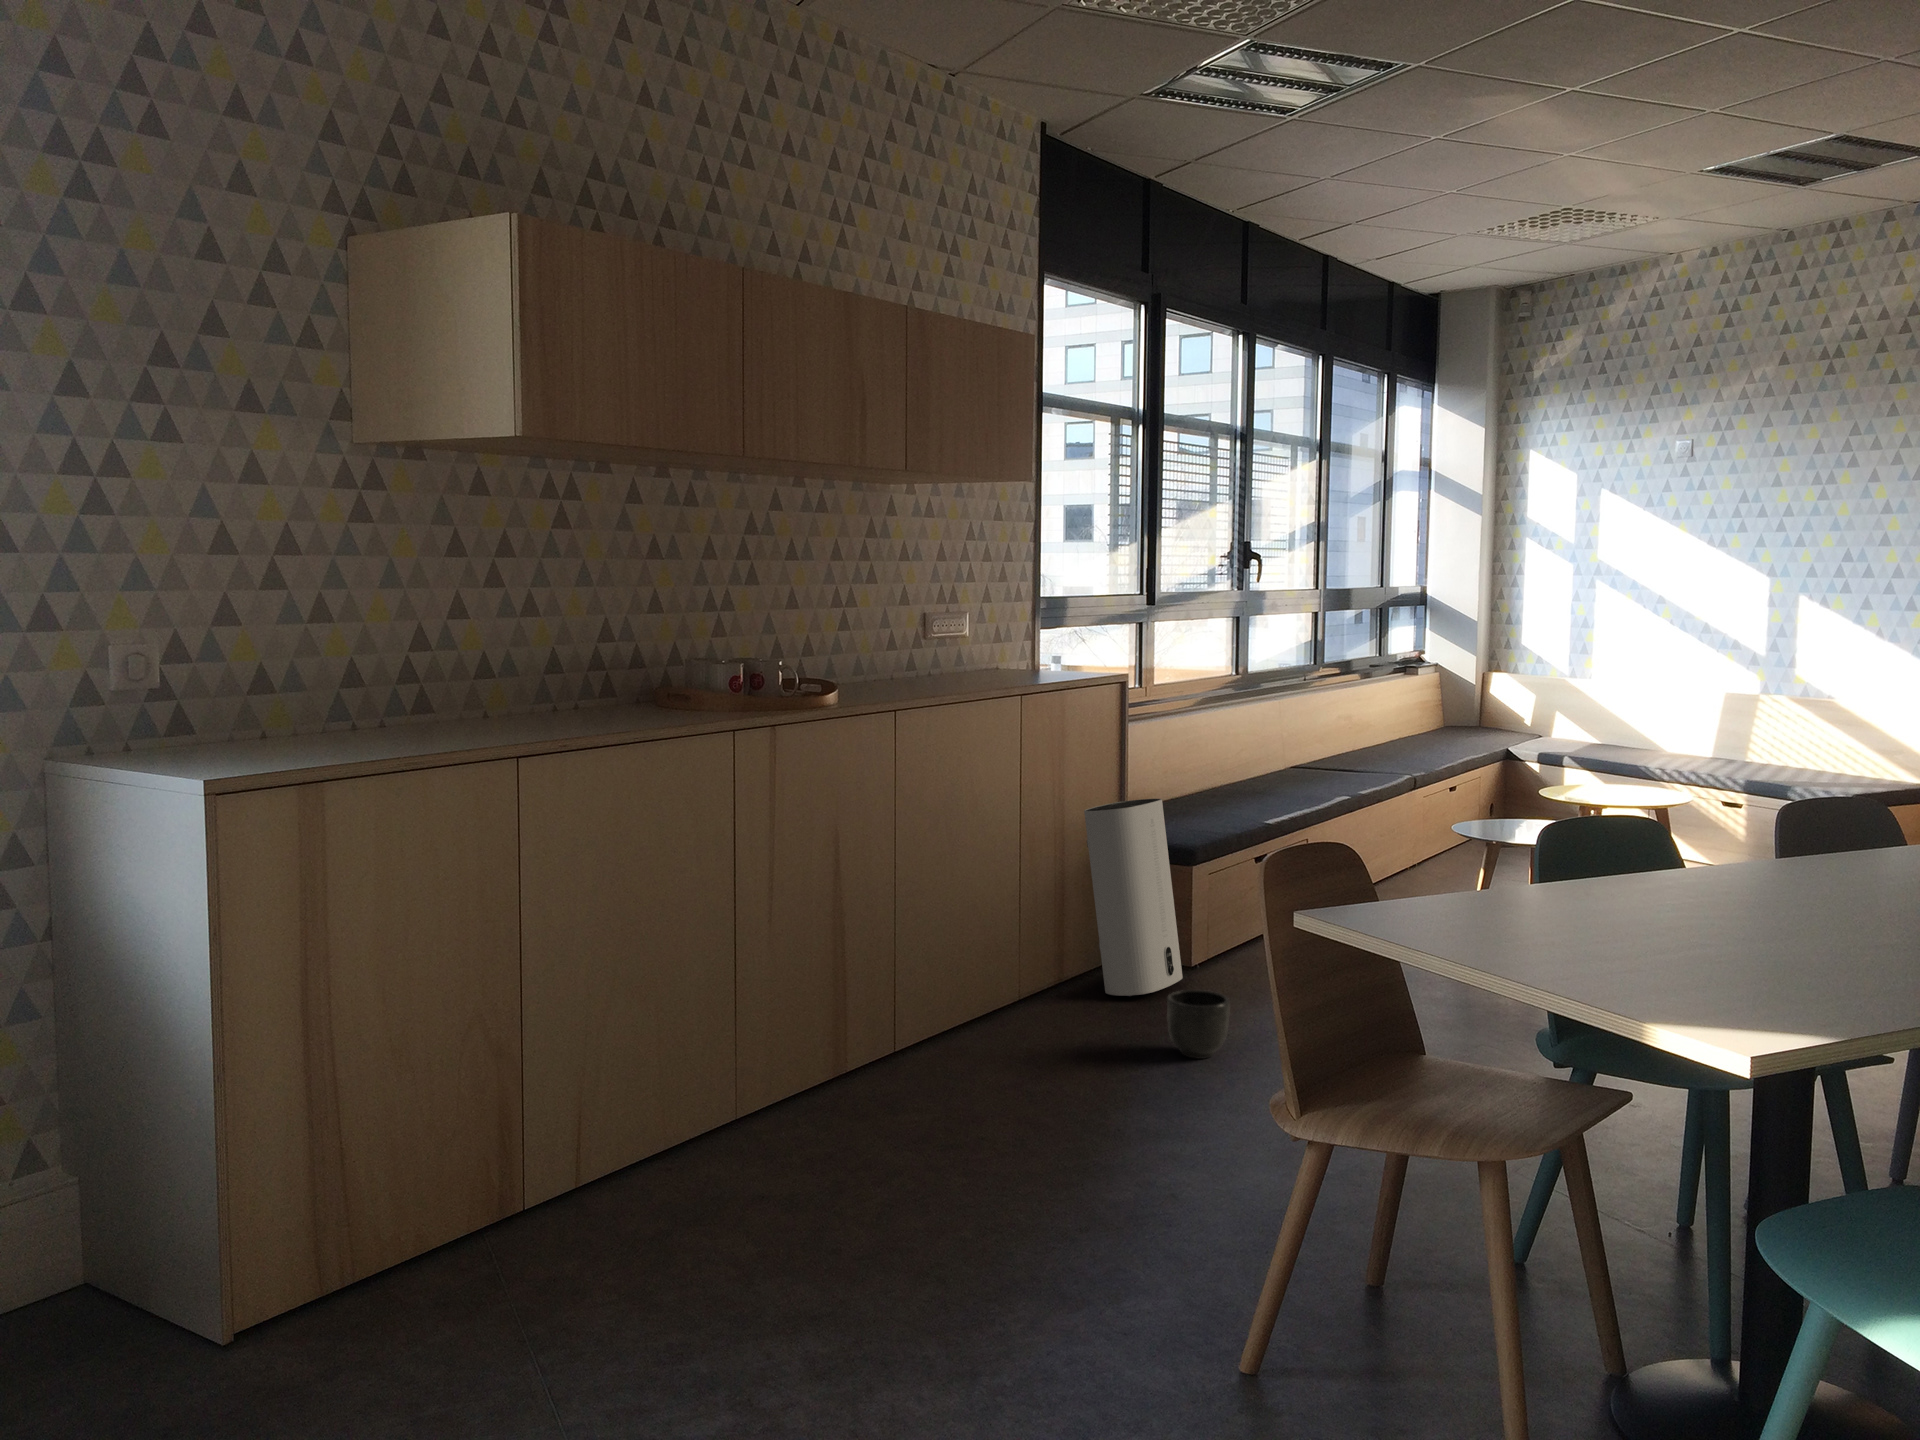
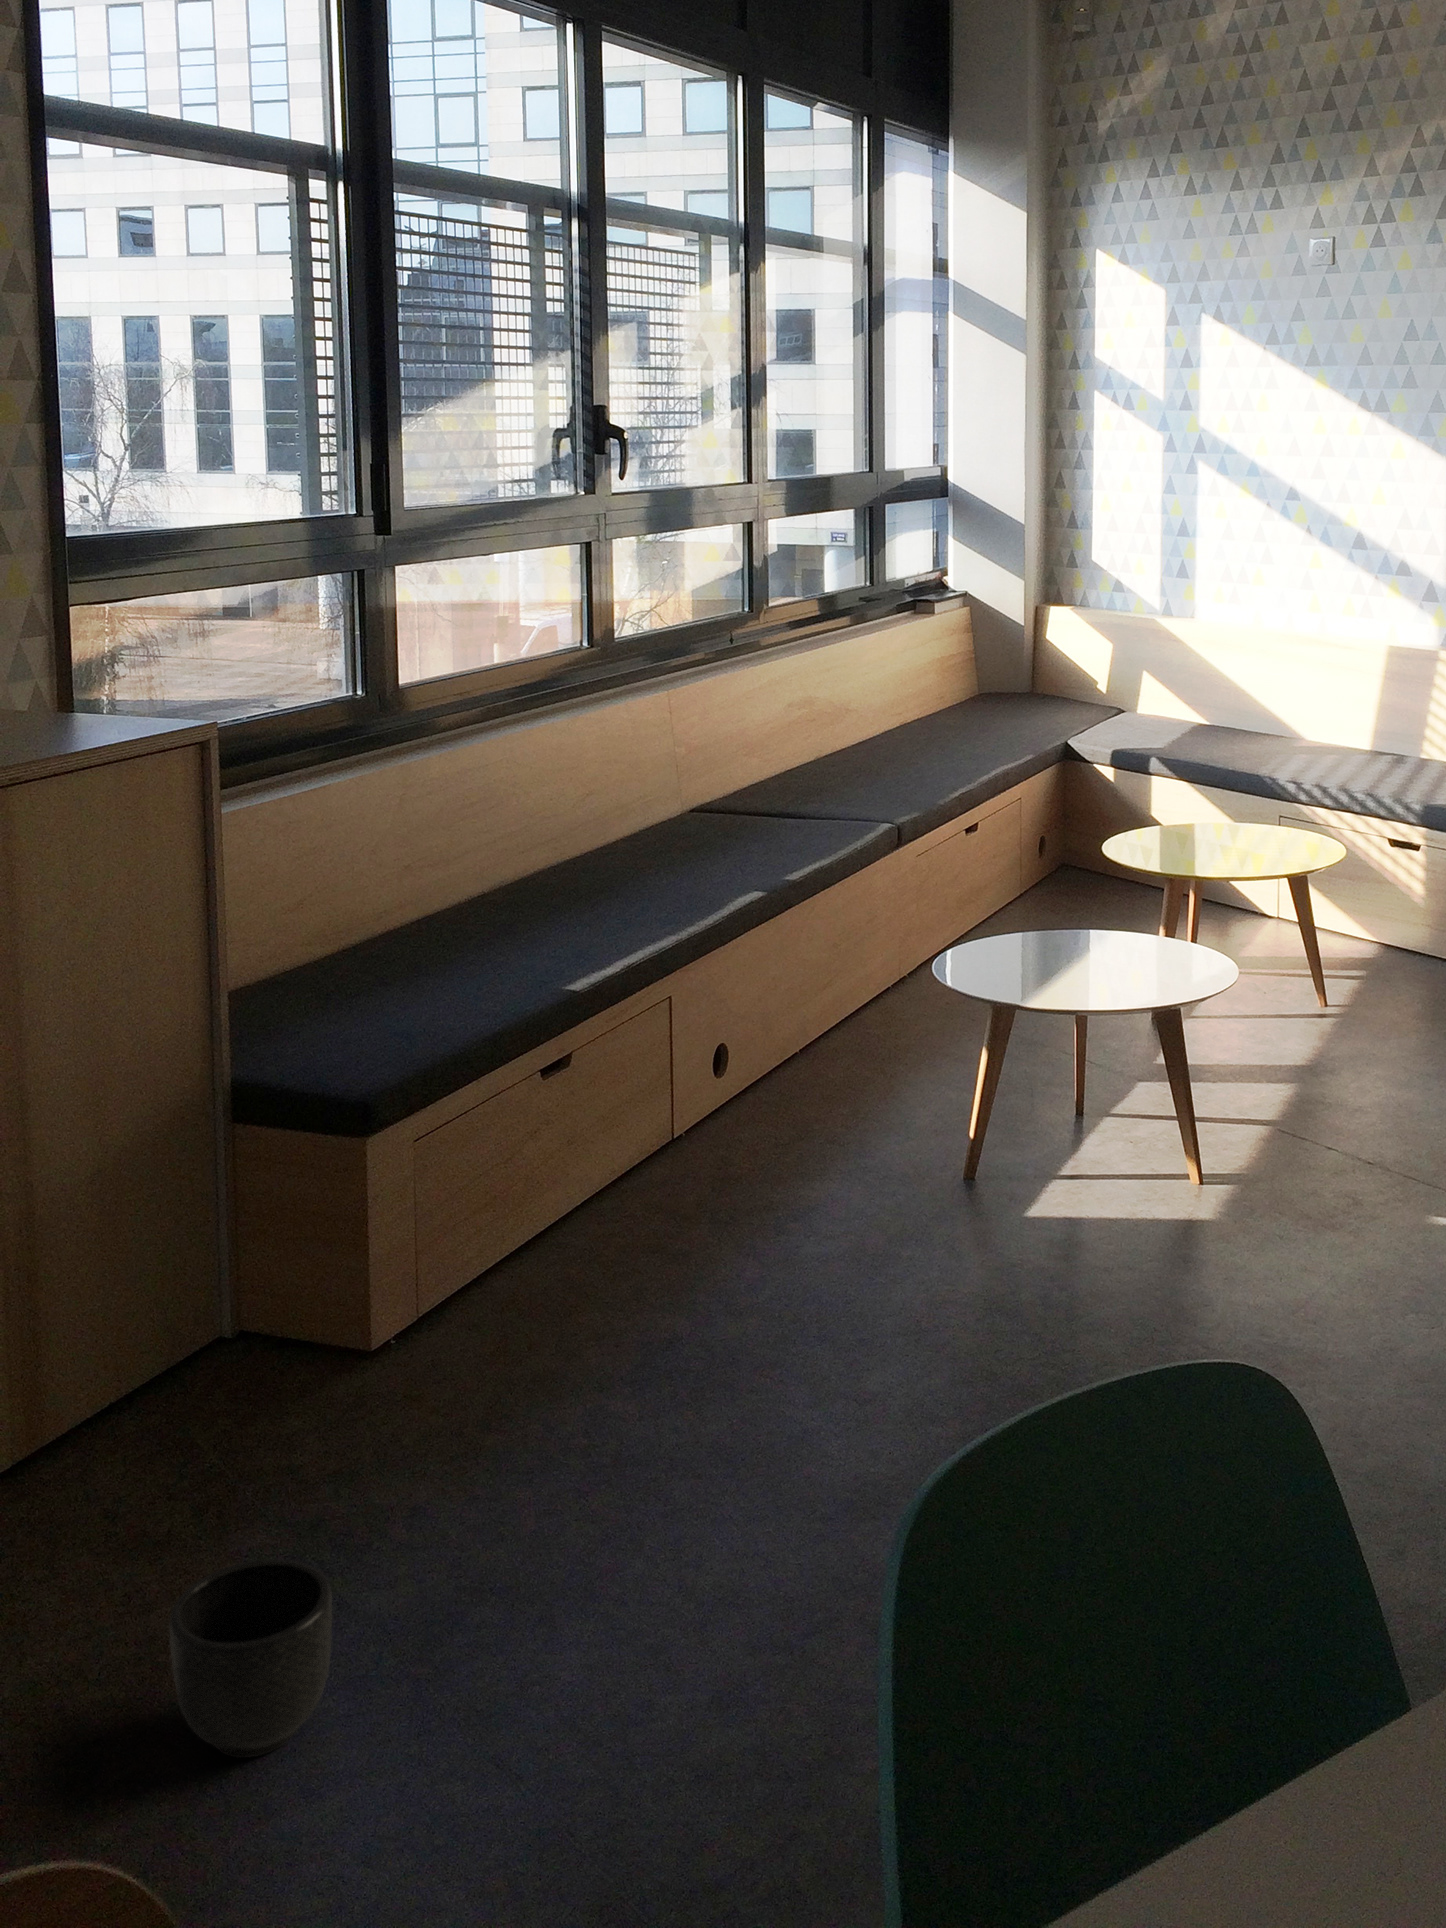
air purifier: present [1084,799,1183,996] -> none [70,1011,335,1493]

